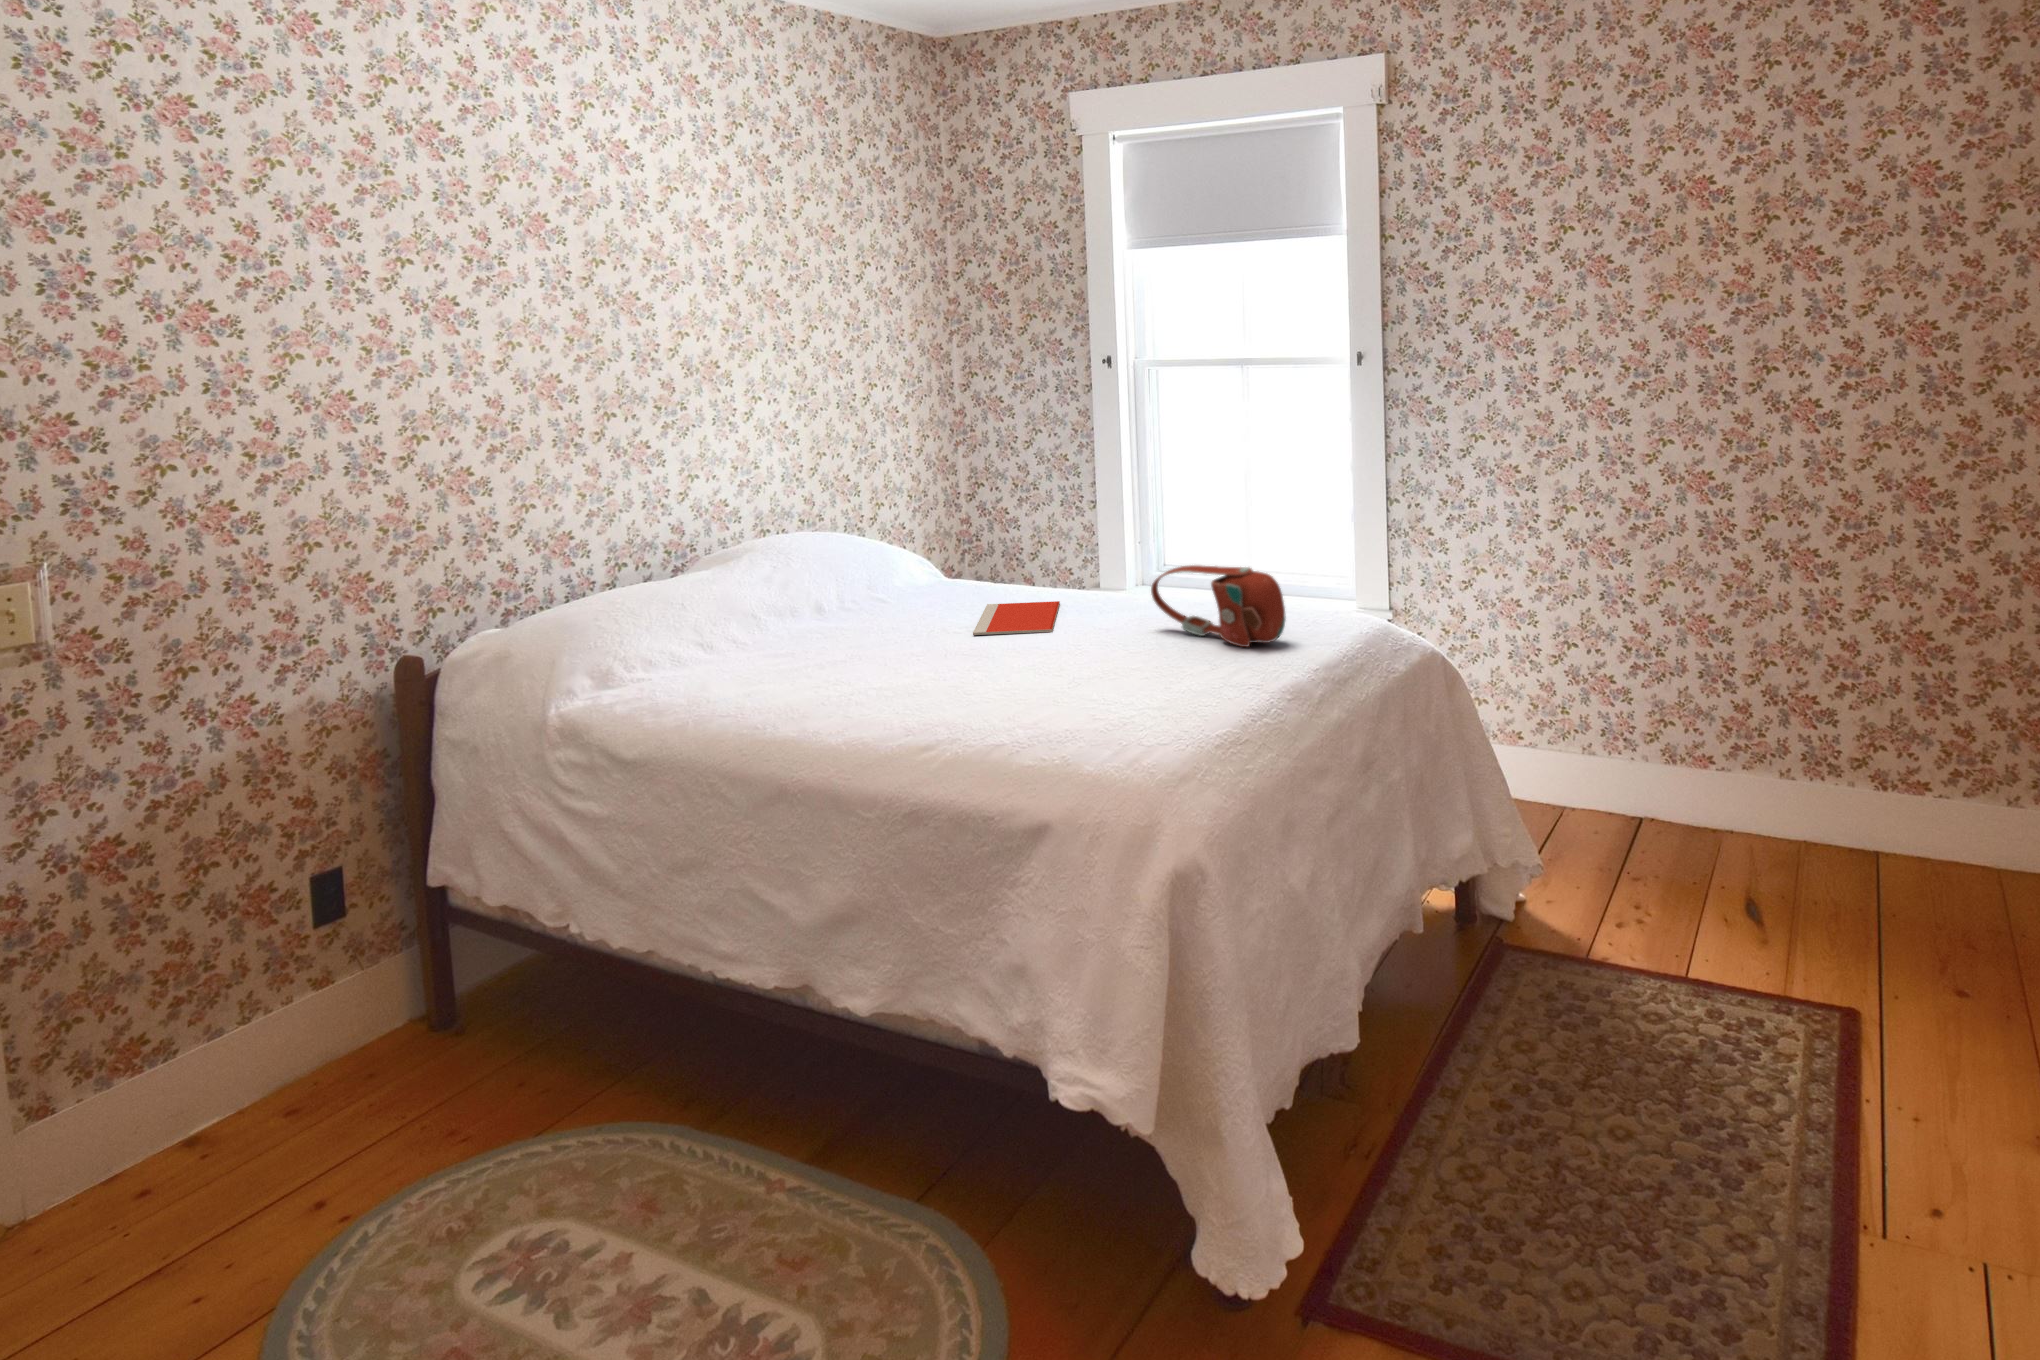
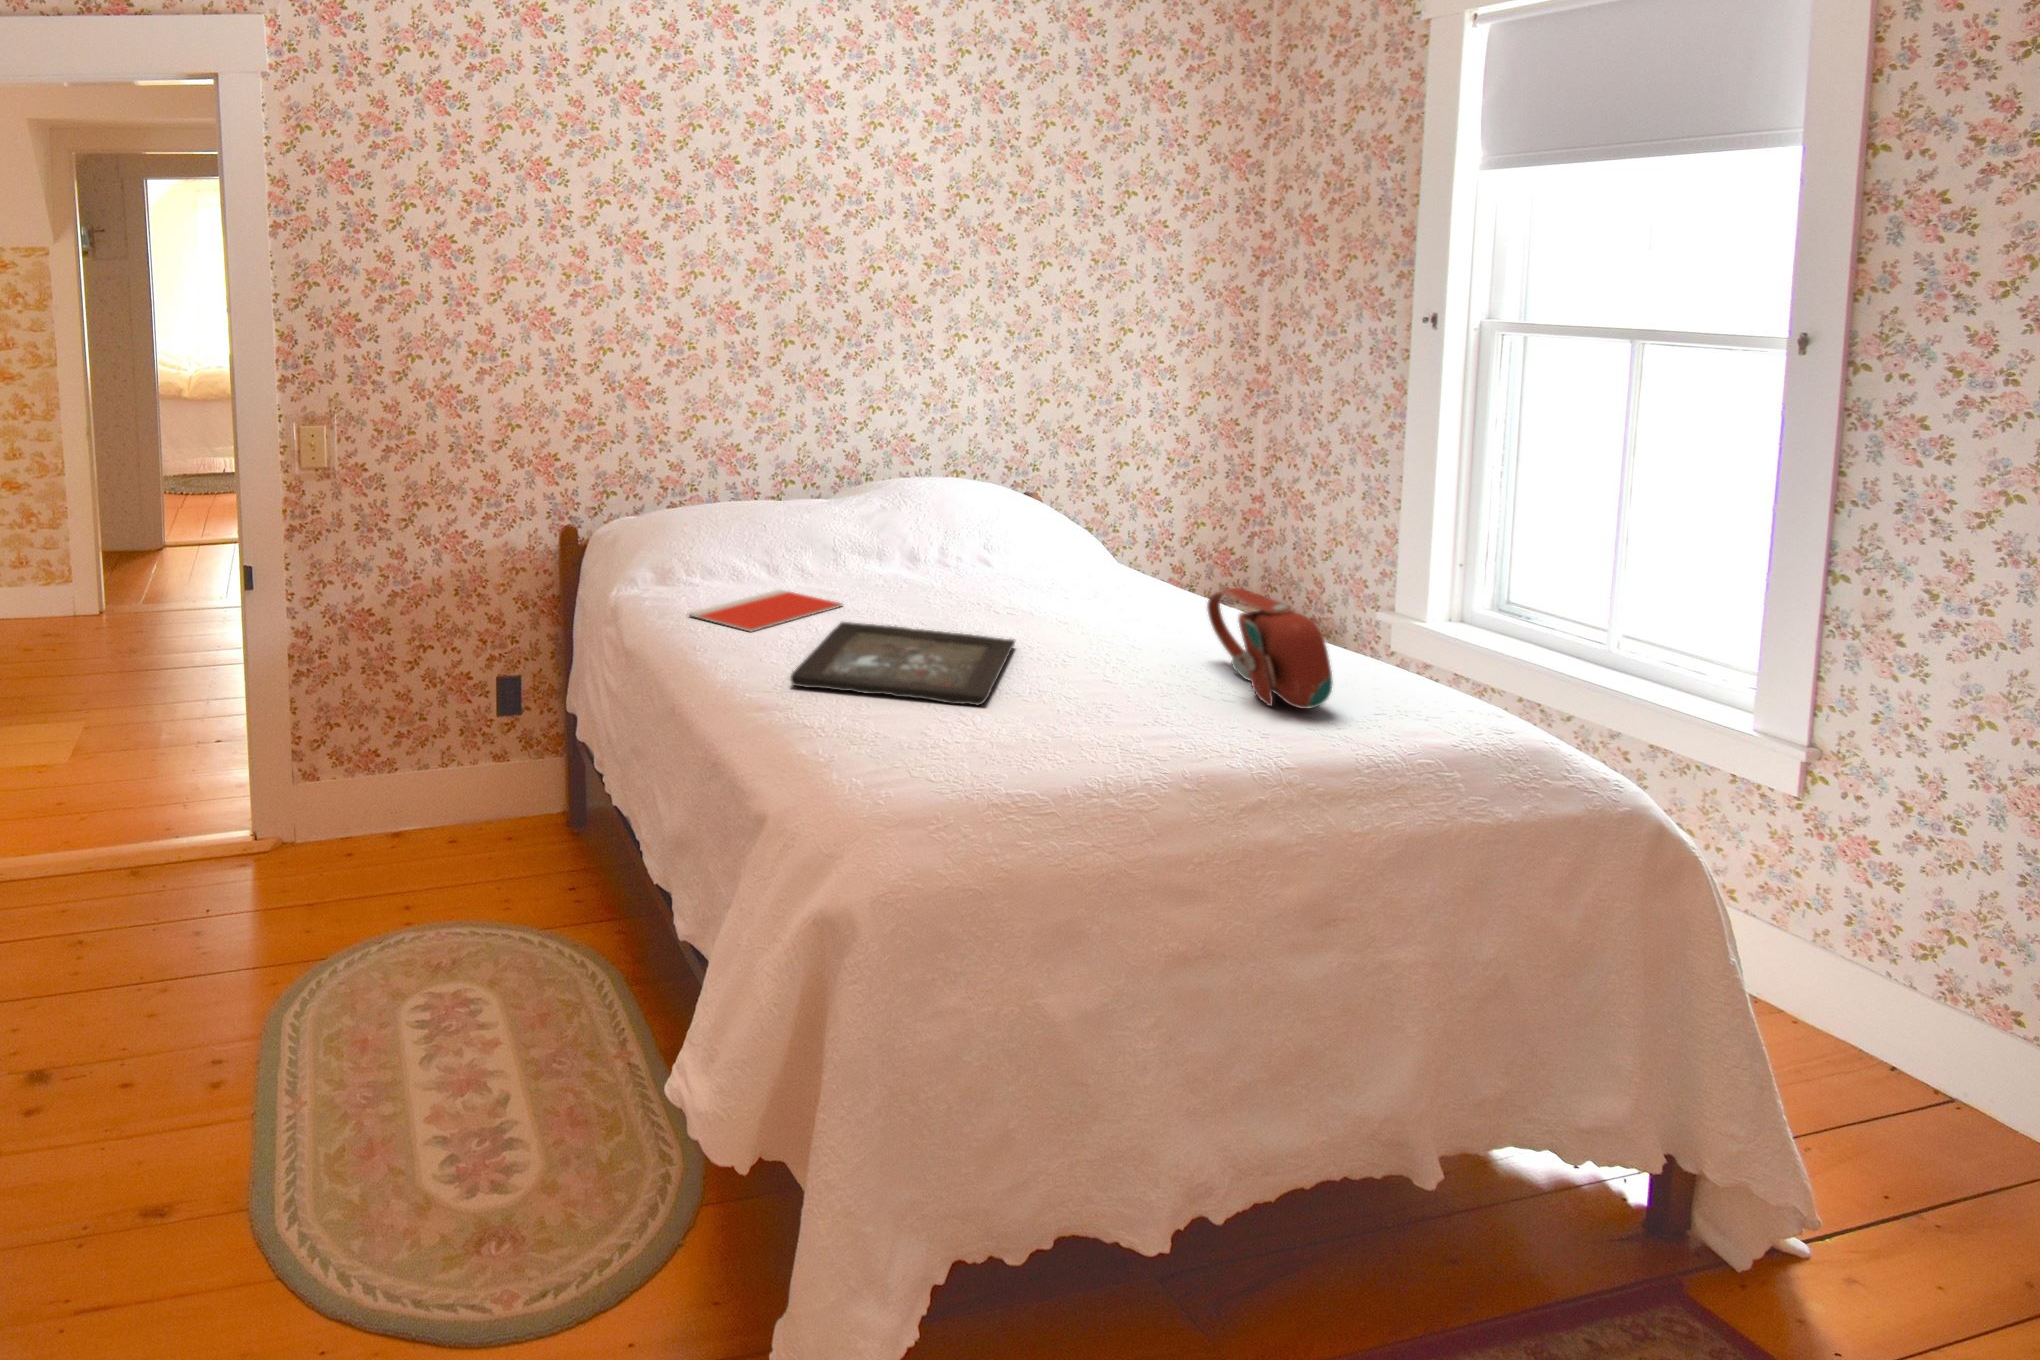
notebook: present [973,601,1060,635] -> present [689,590,842,632]
tray: none [861,650,1087,730] -> present [791,622,1015,705]

